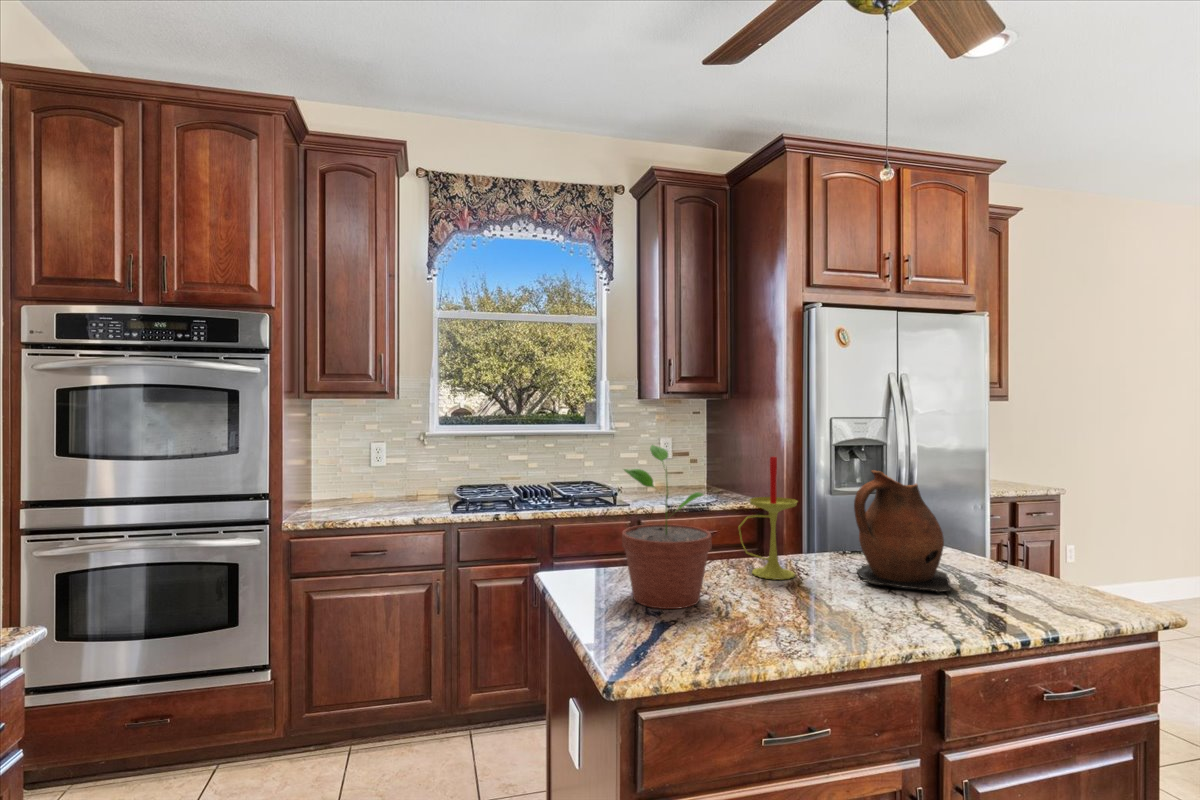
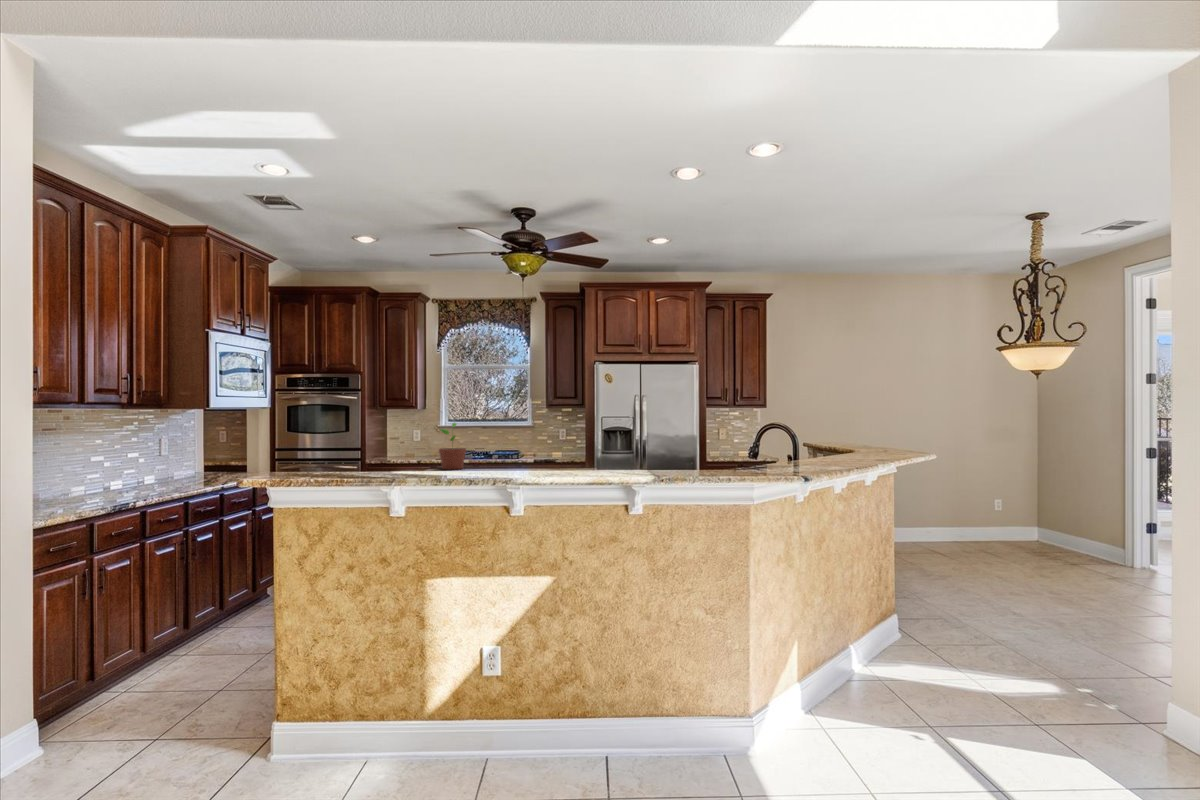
candle: present [738,457,797,580] -> none [490,426,509,468]
ceramic pitcher: present [854,470,951,593] -> none [521,431,556,469]

